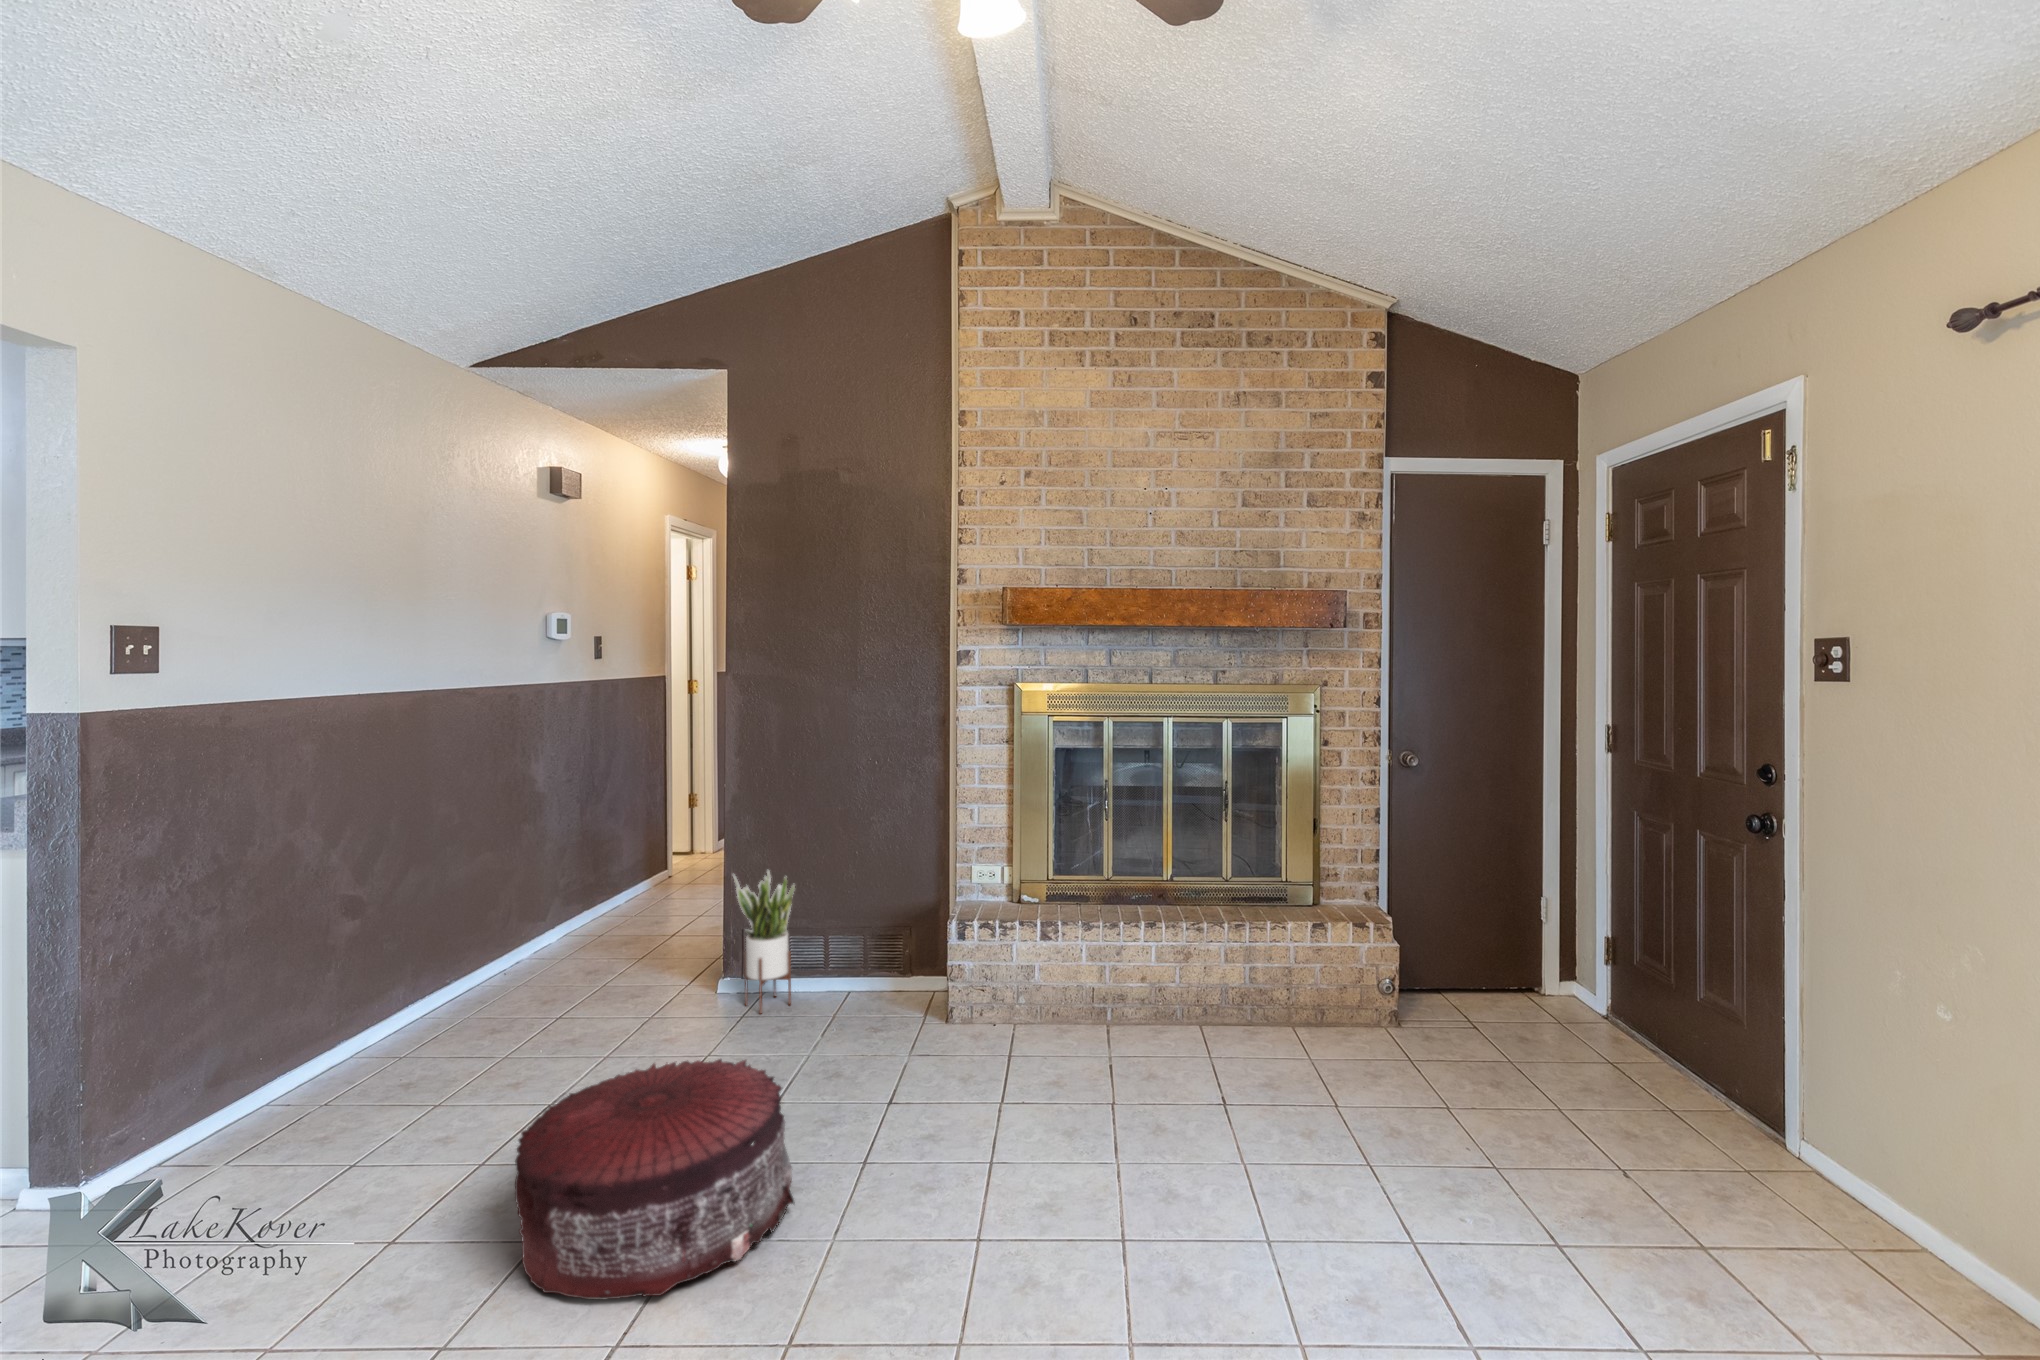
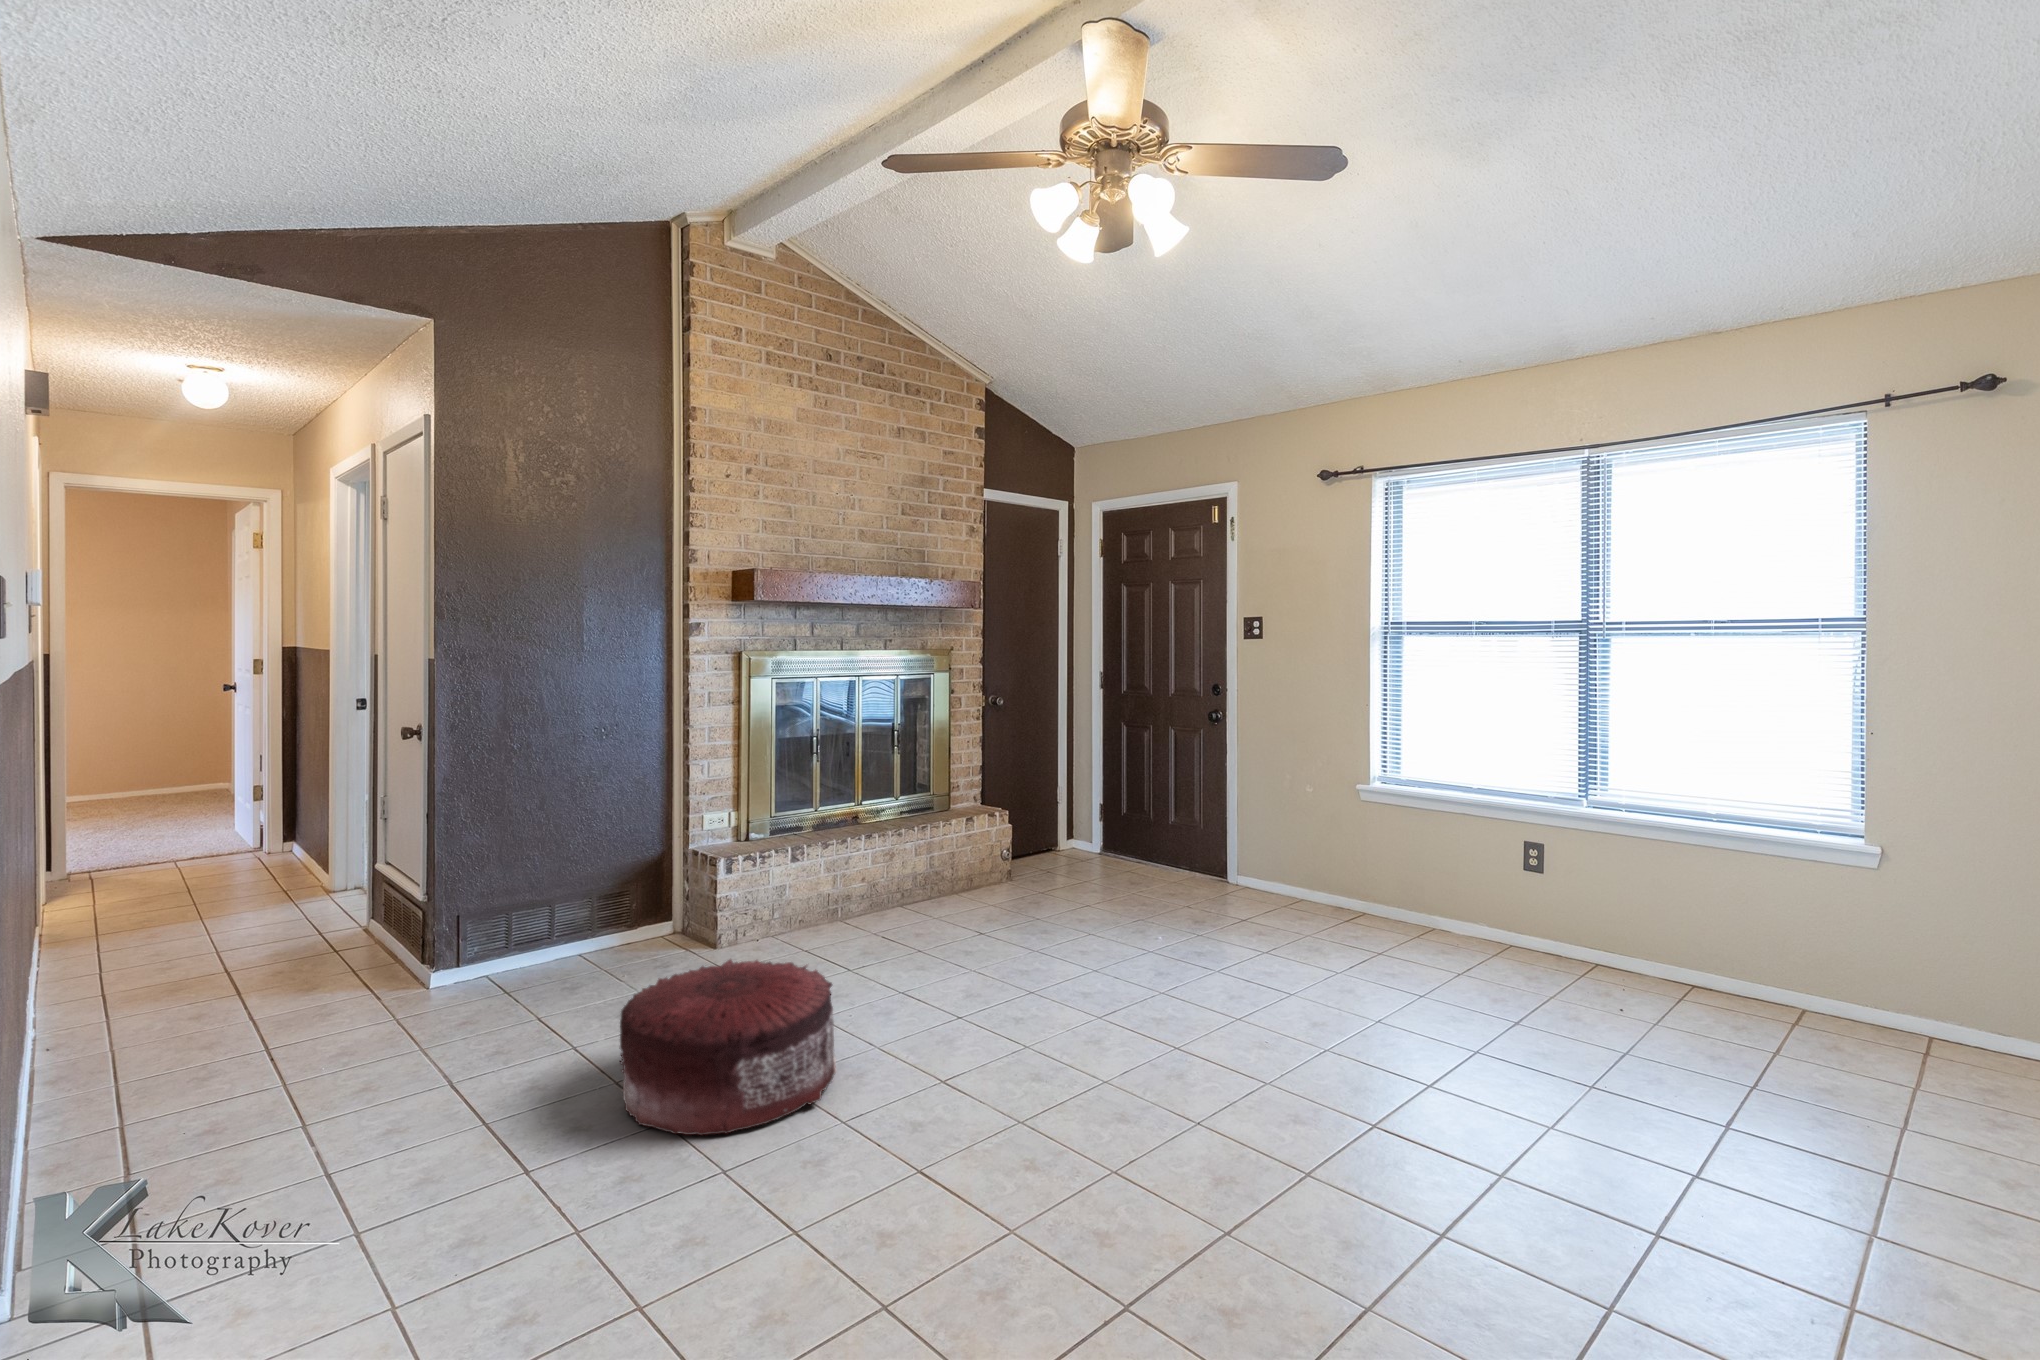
potted plant: present [733,871,795,1013] -> none [480,844,535,988]

